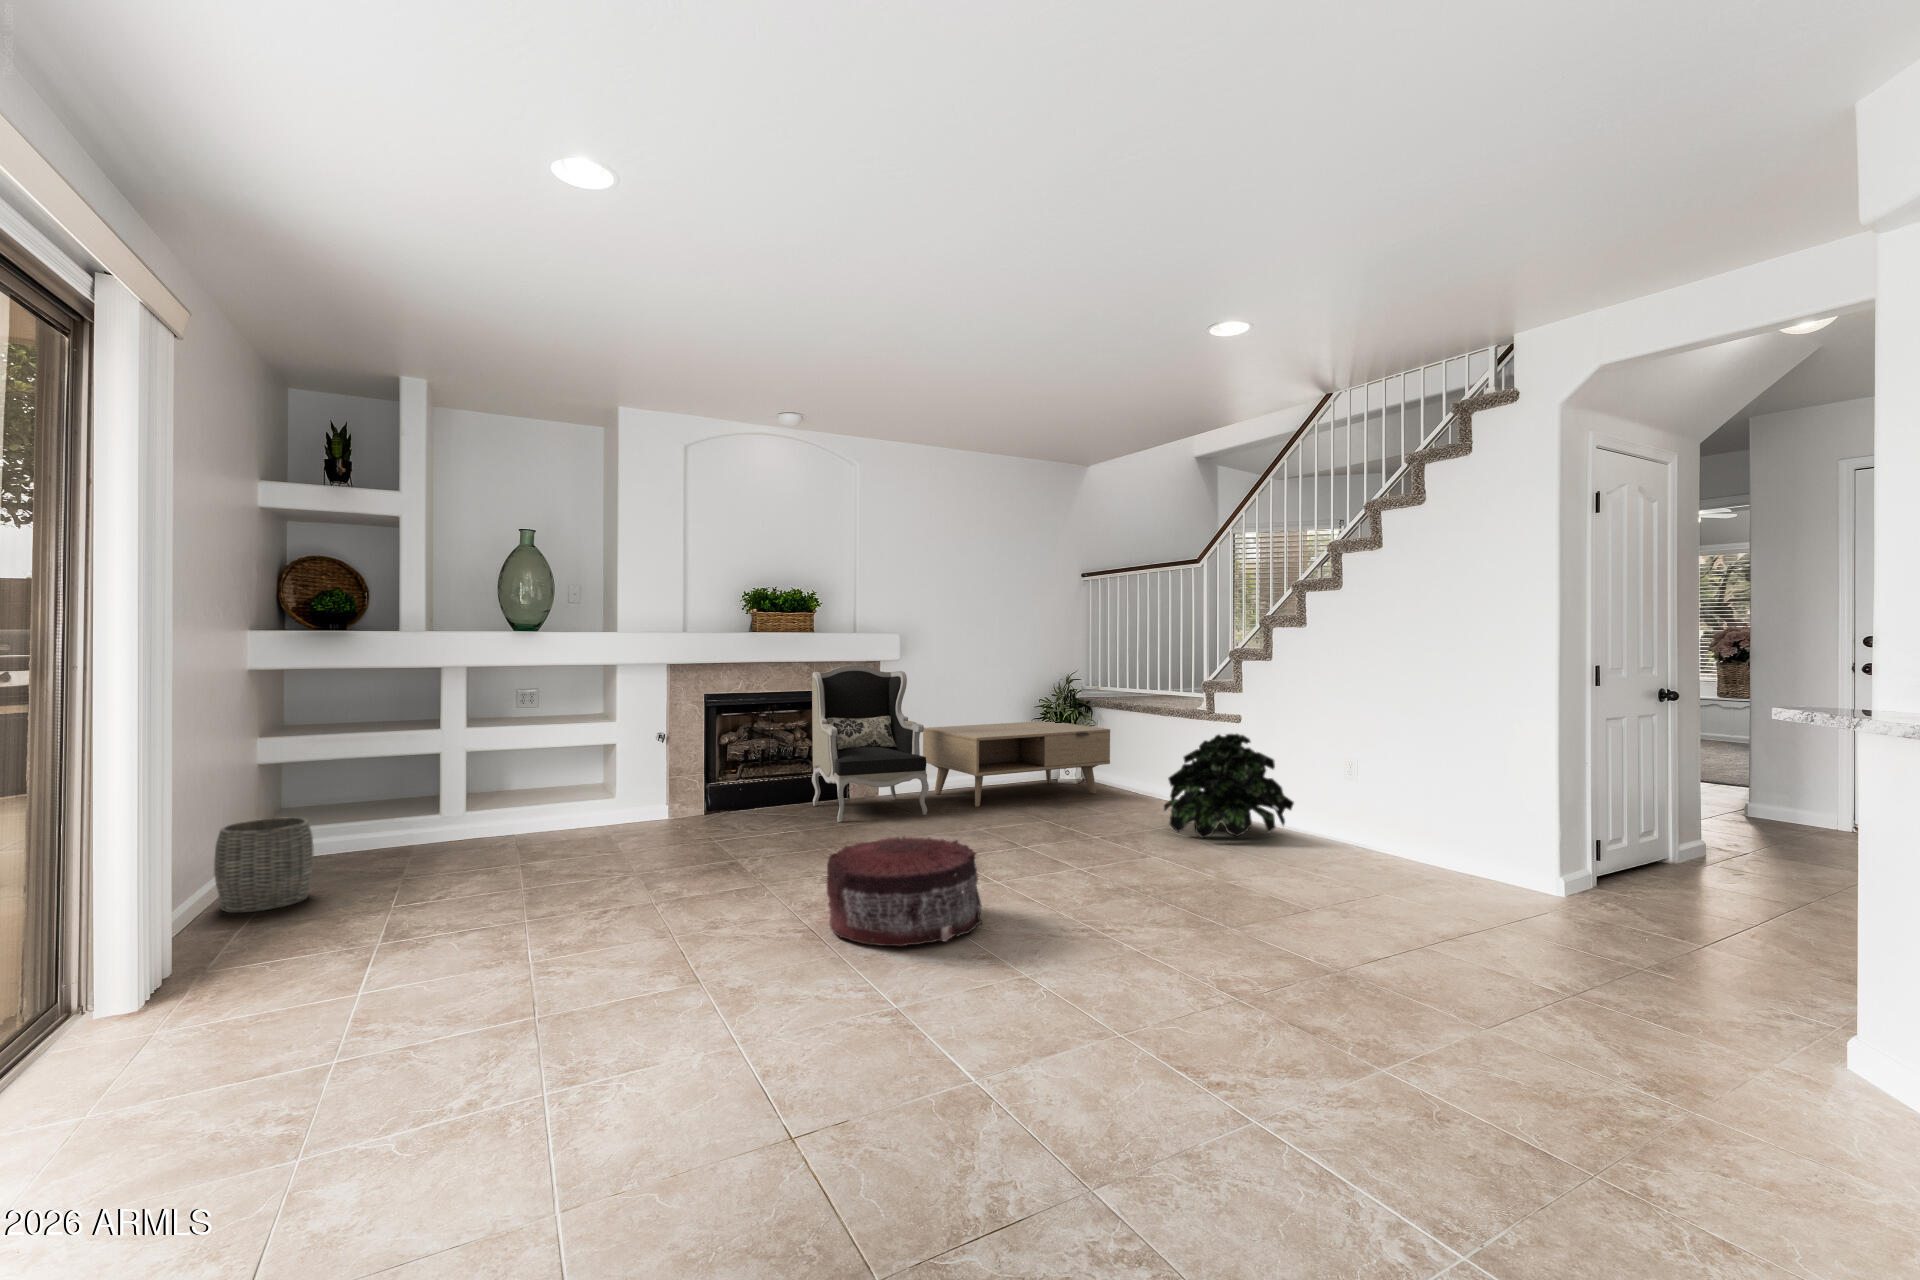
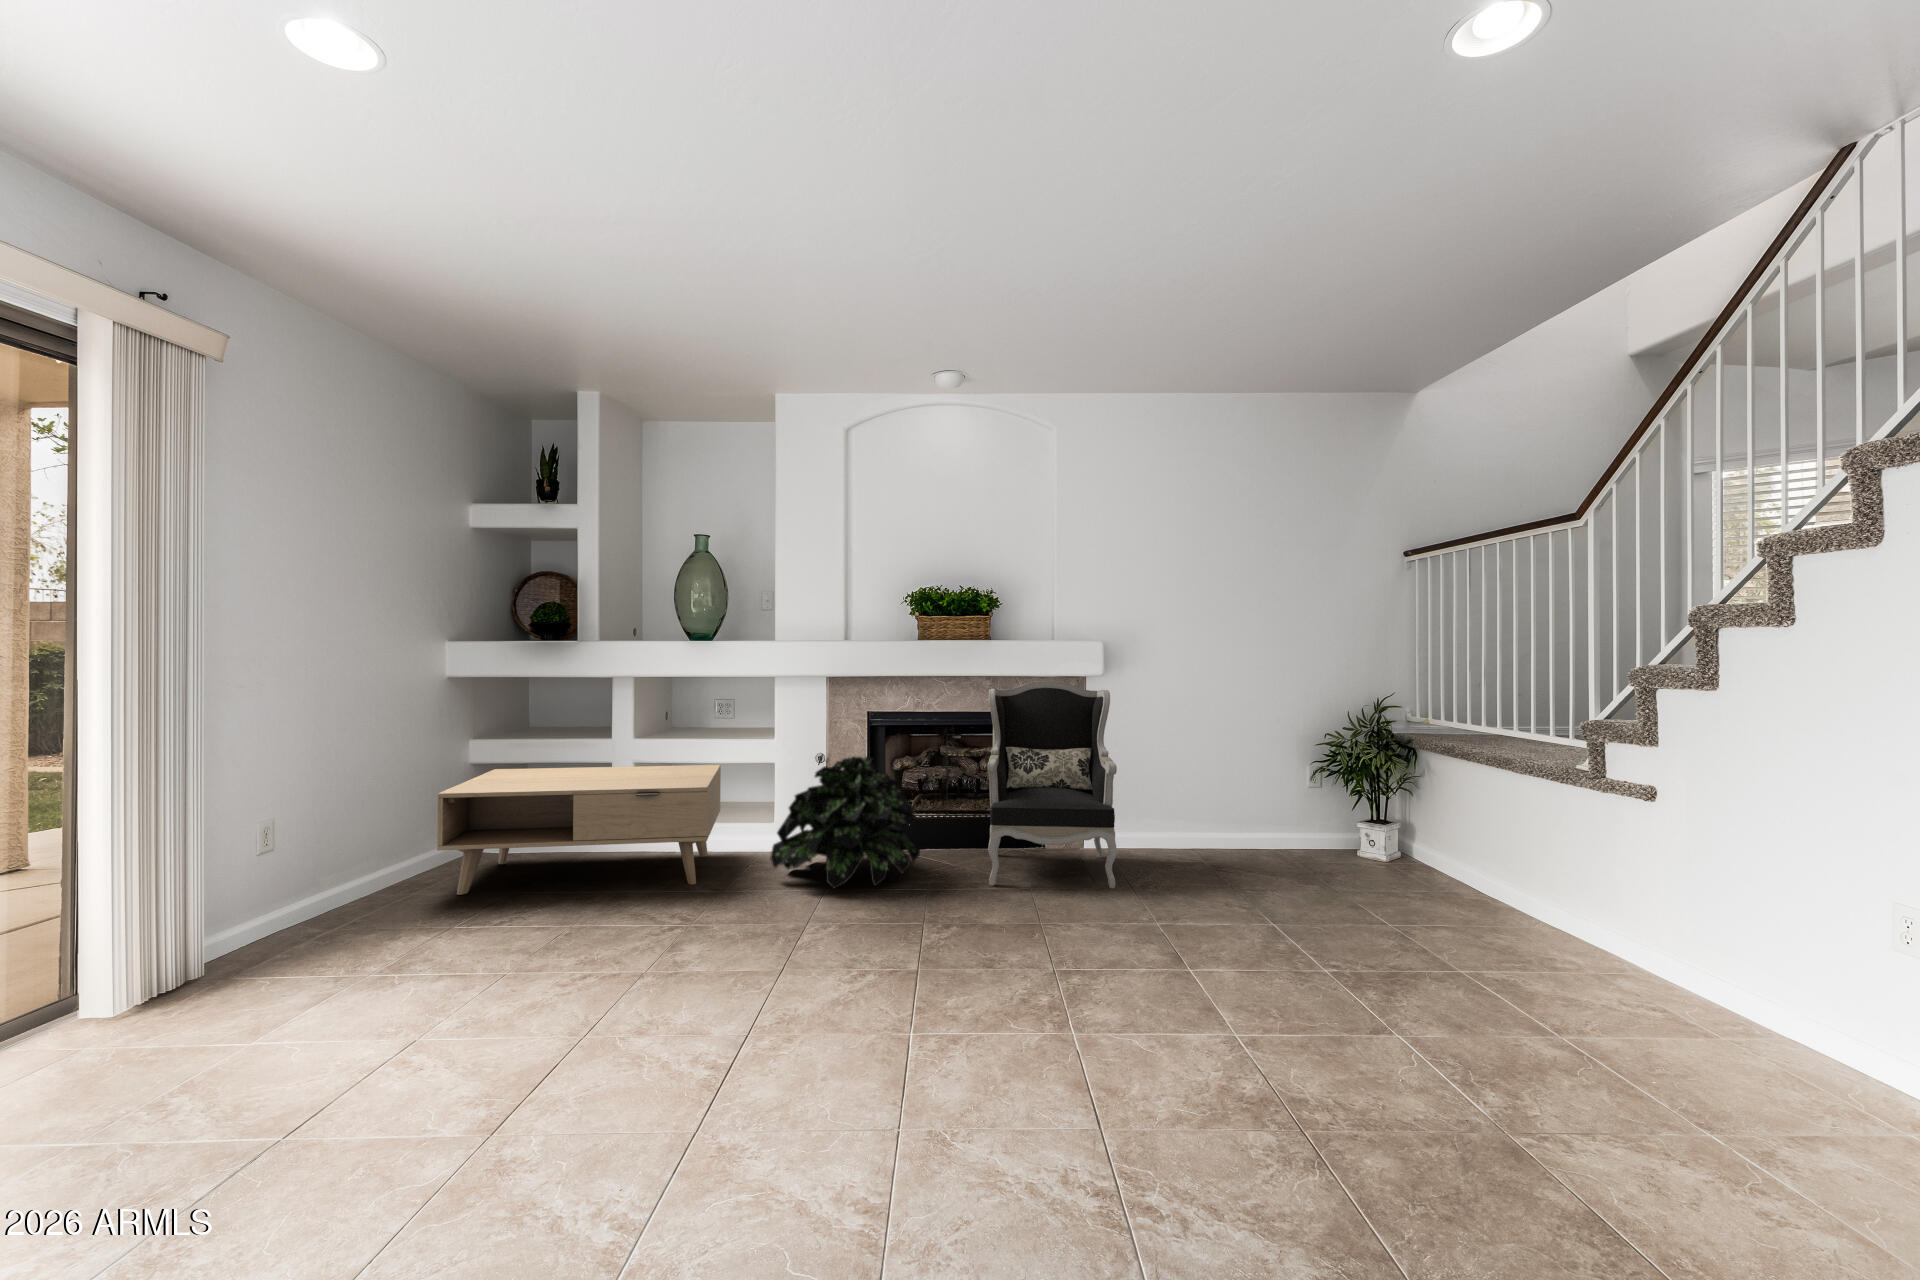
coffee table: present [923,721,1110,807] -> present [437,765,721,895]
potted plant: present [1164,734,1294,838] -> present [770,756,920,888]
woven basket: present [214,818,313,913] -> none [296,826,393,923]
pouf: present [827,837,982,947] -> none [710,953,958,1177]

